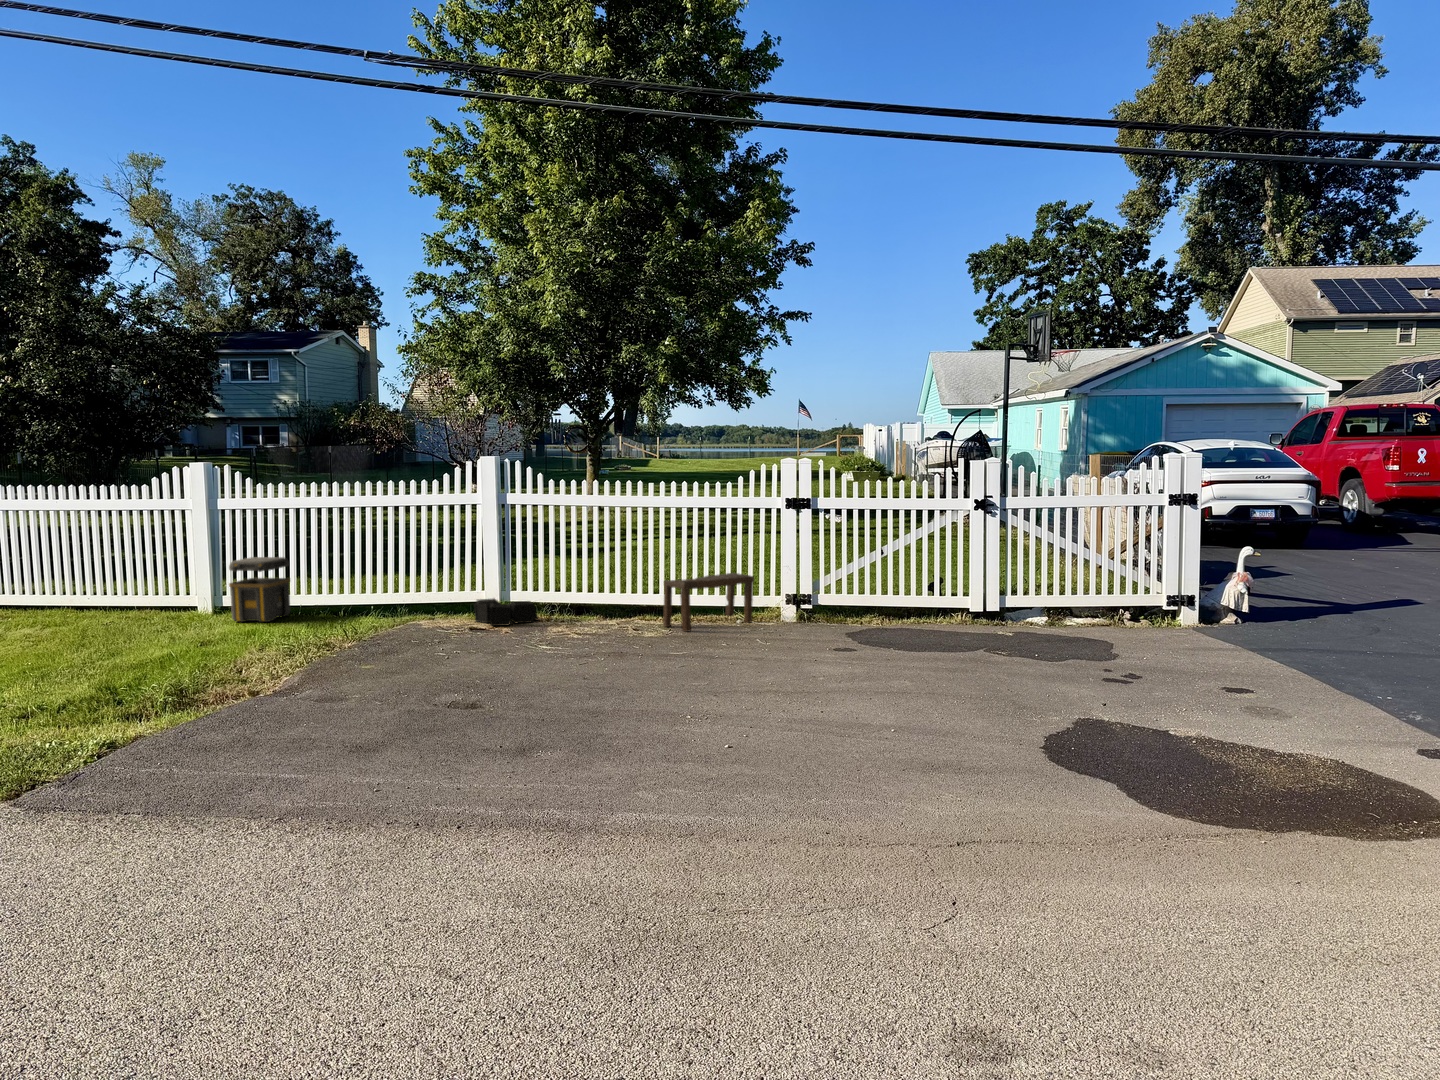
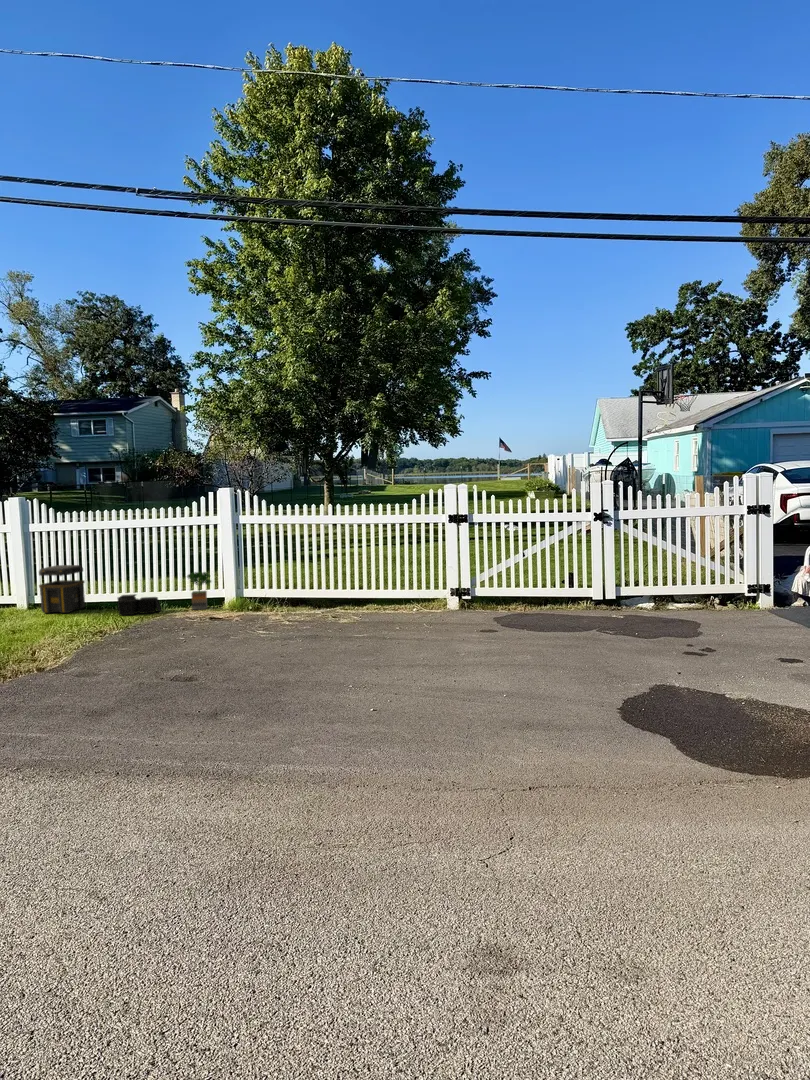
potted tree: none [432,568,467,619] -> present [187,572,211,610]
bench: present [663,573,754,631] -> none [356,572,425,618]
storage bin: present [474,599,538,626] -> present [118,594,161,615]

